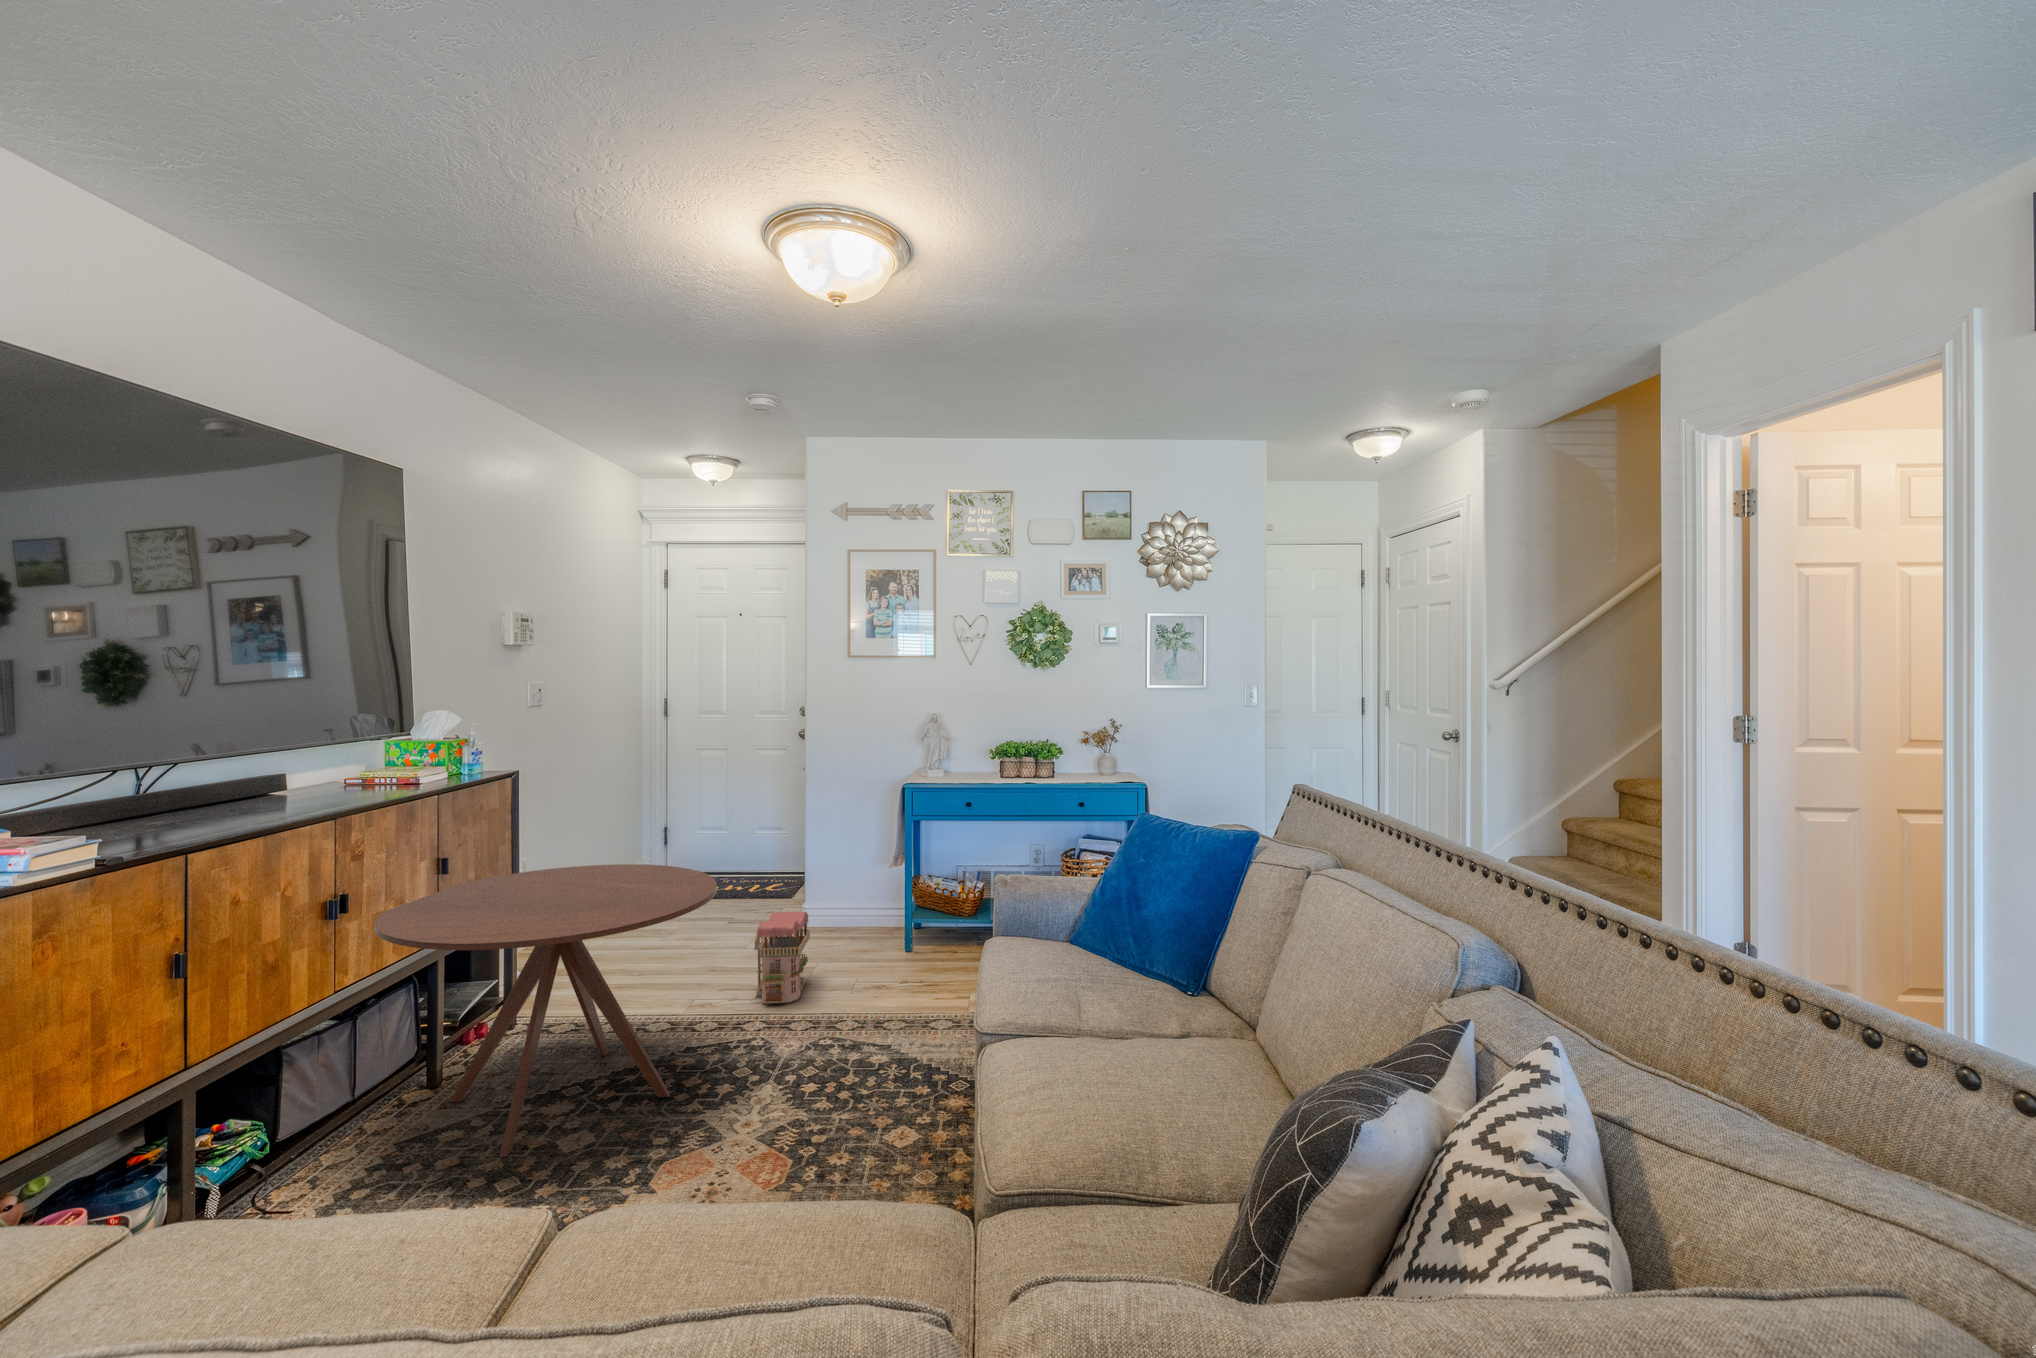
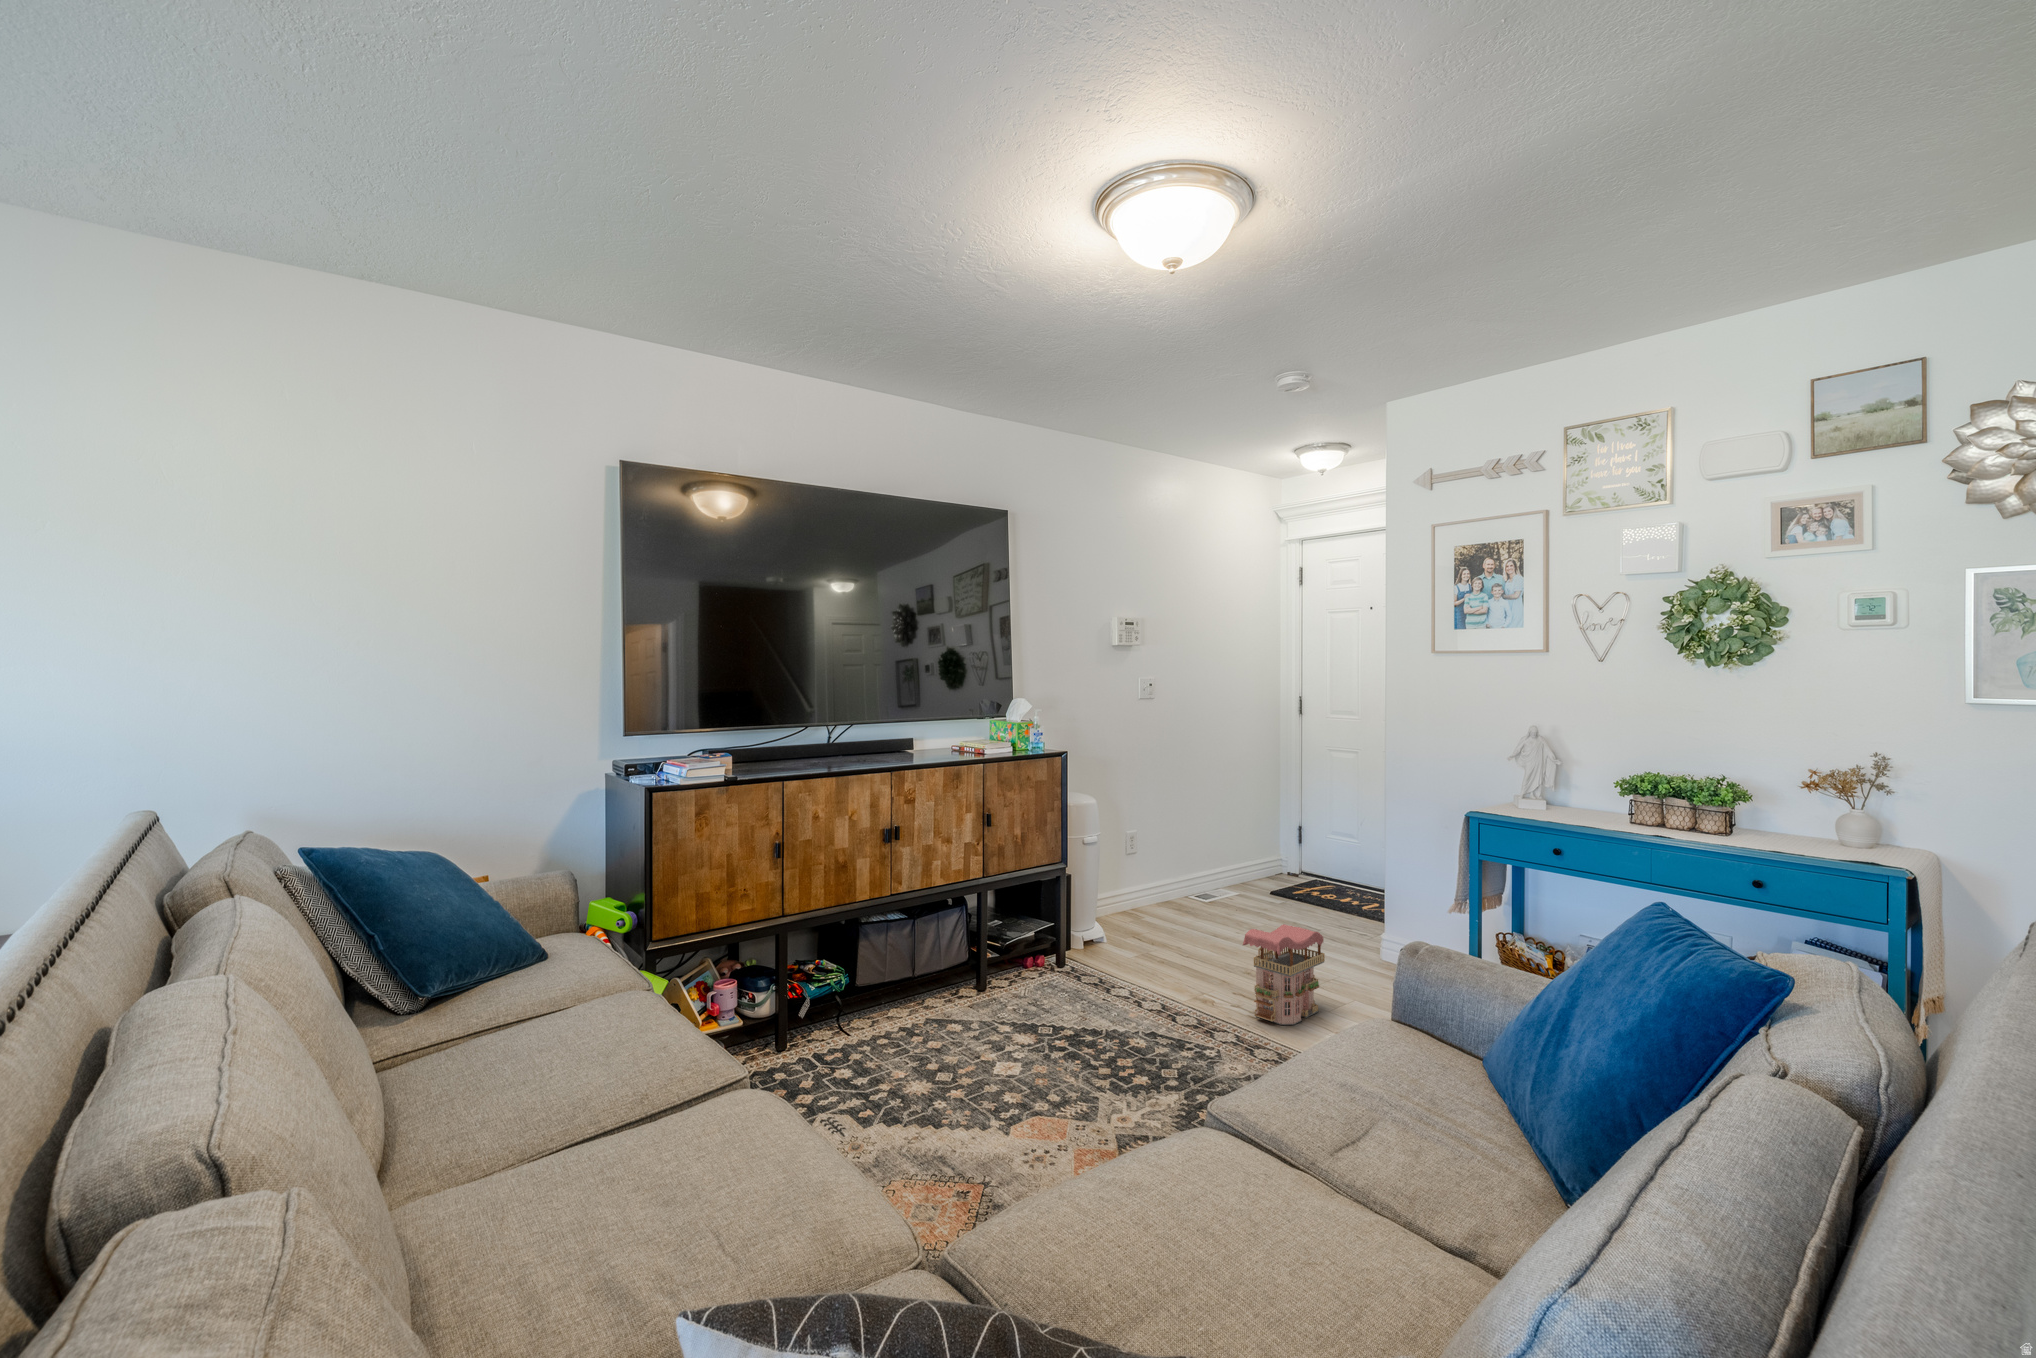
round table: present [374,864,717,1157] -> none [901,835,1163,1066]

